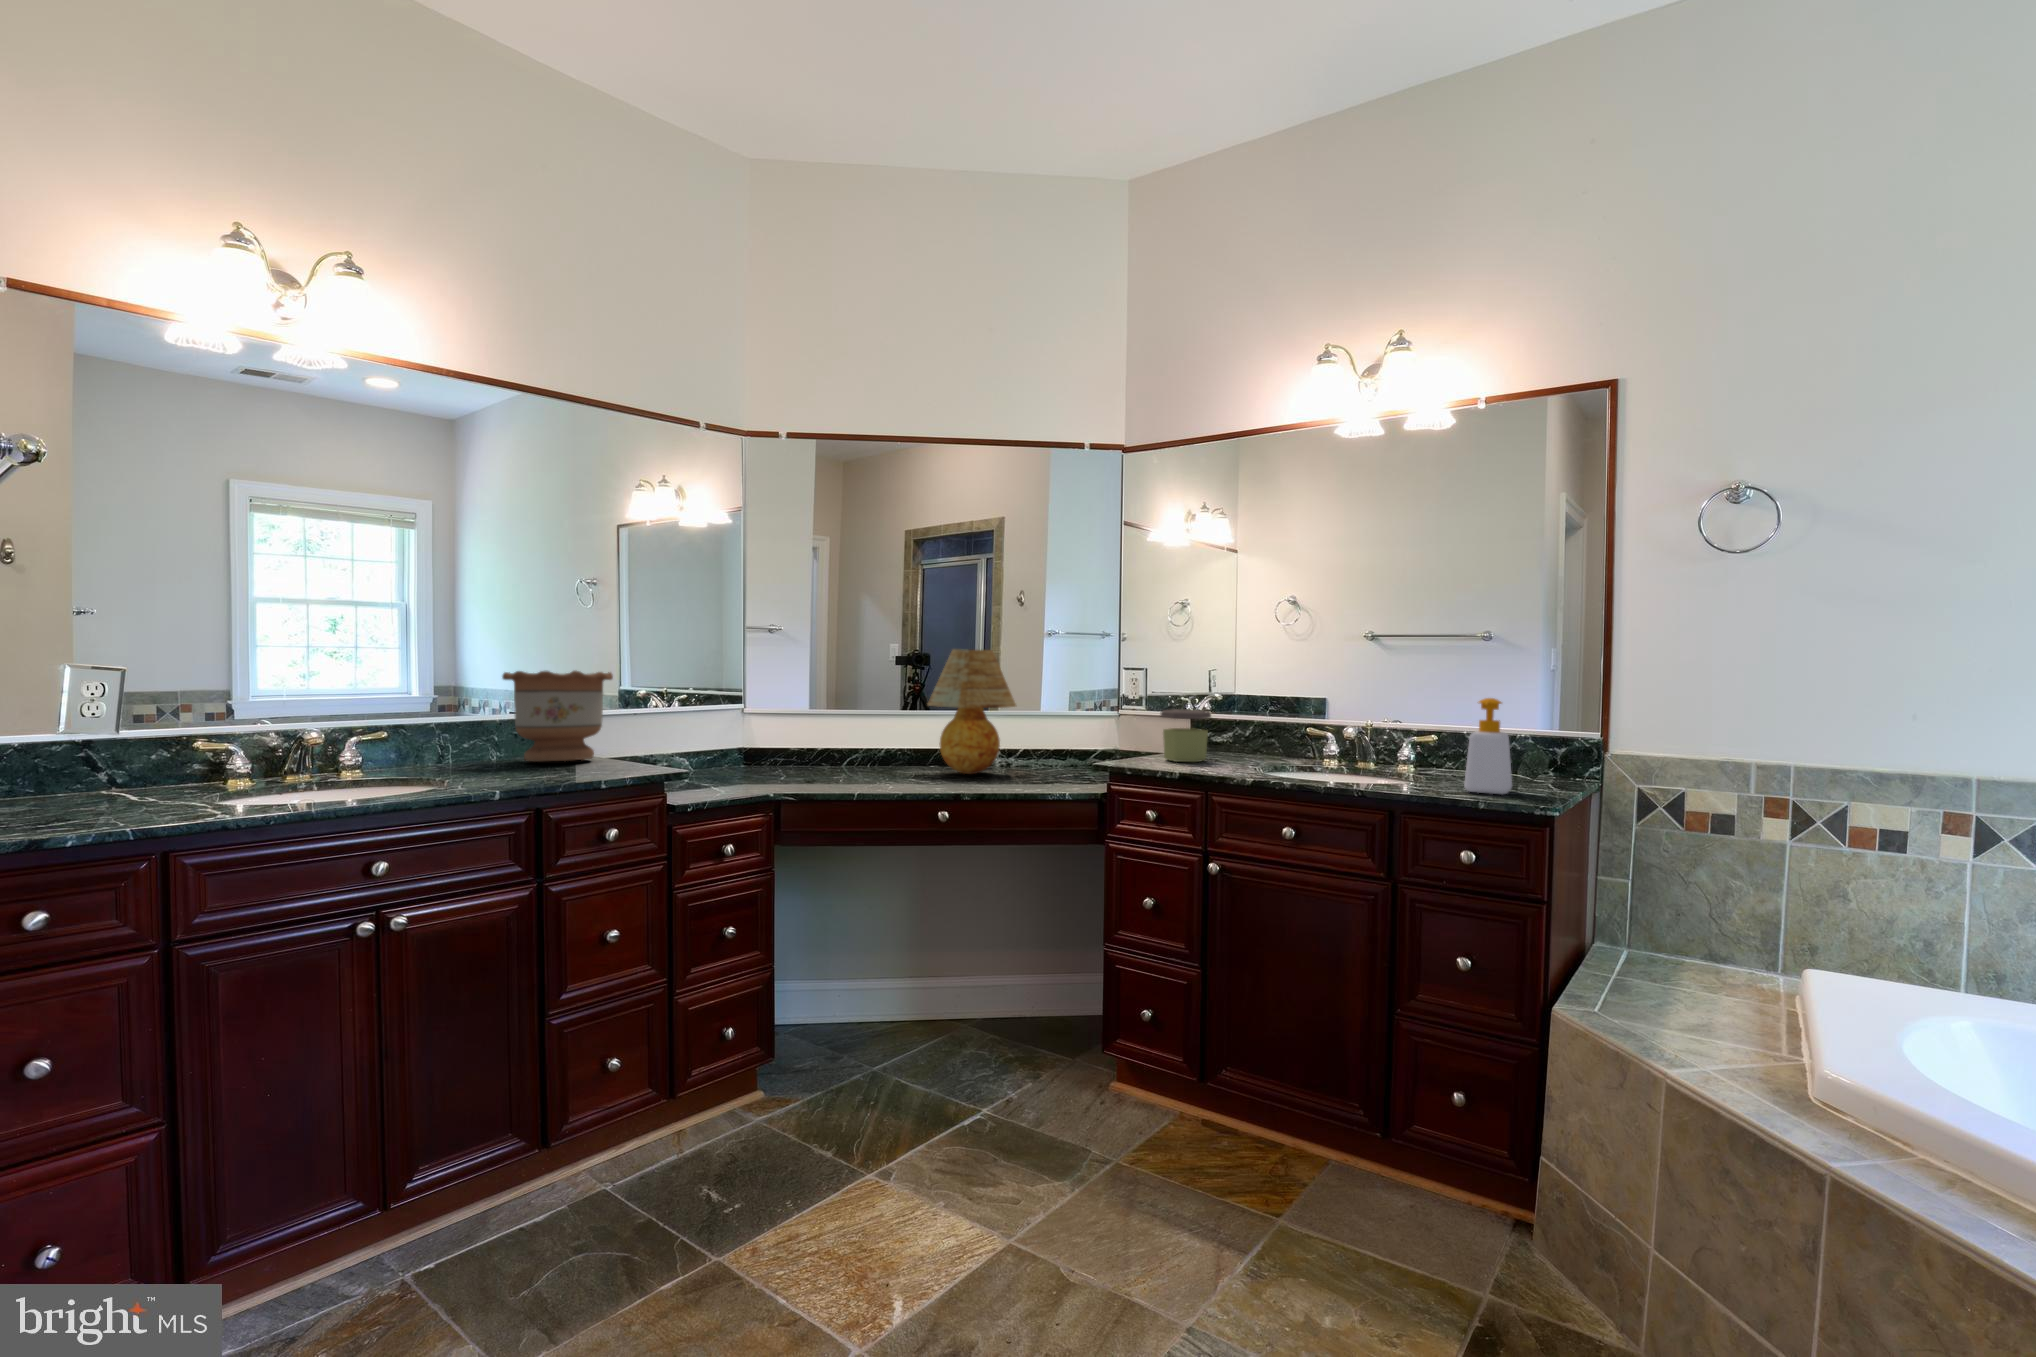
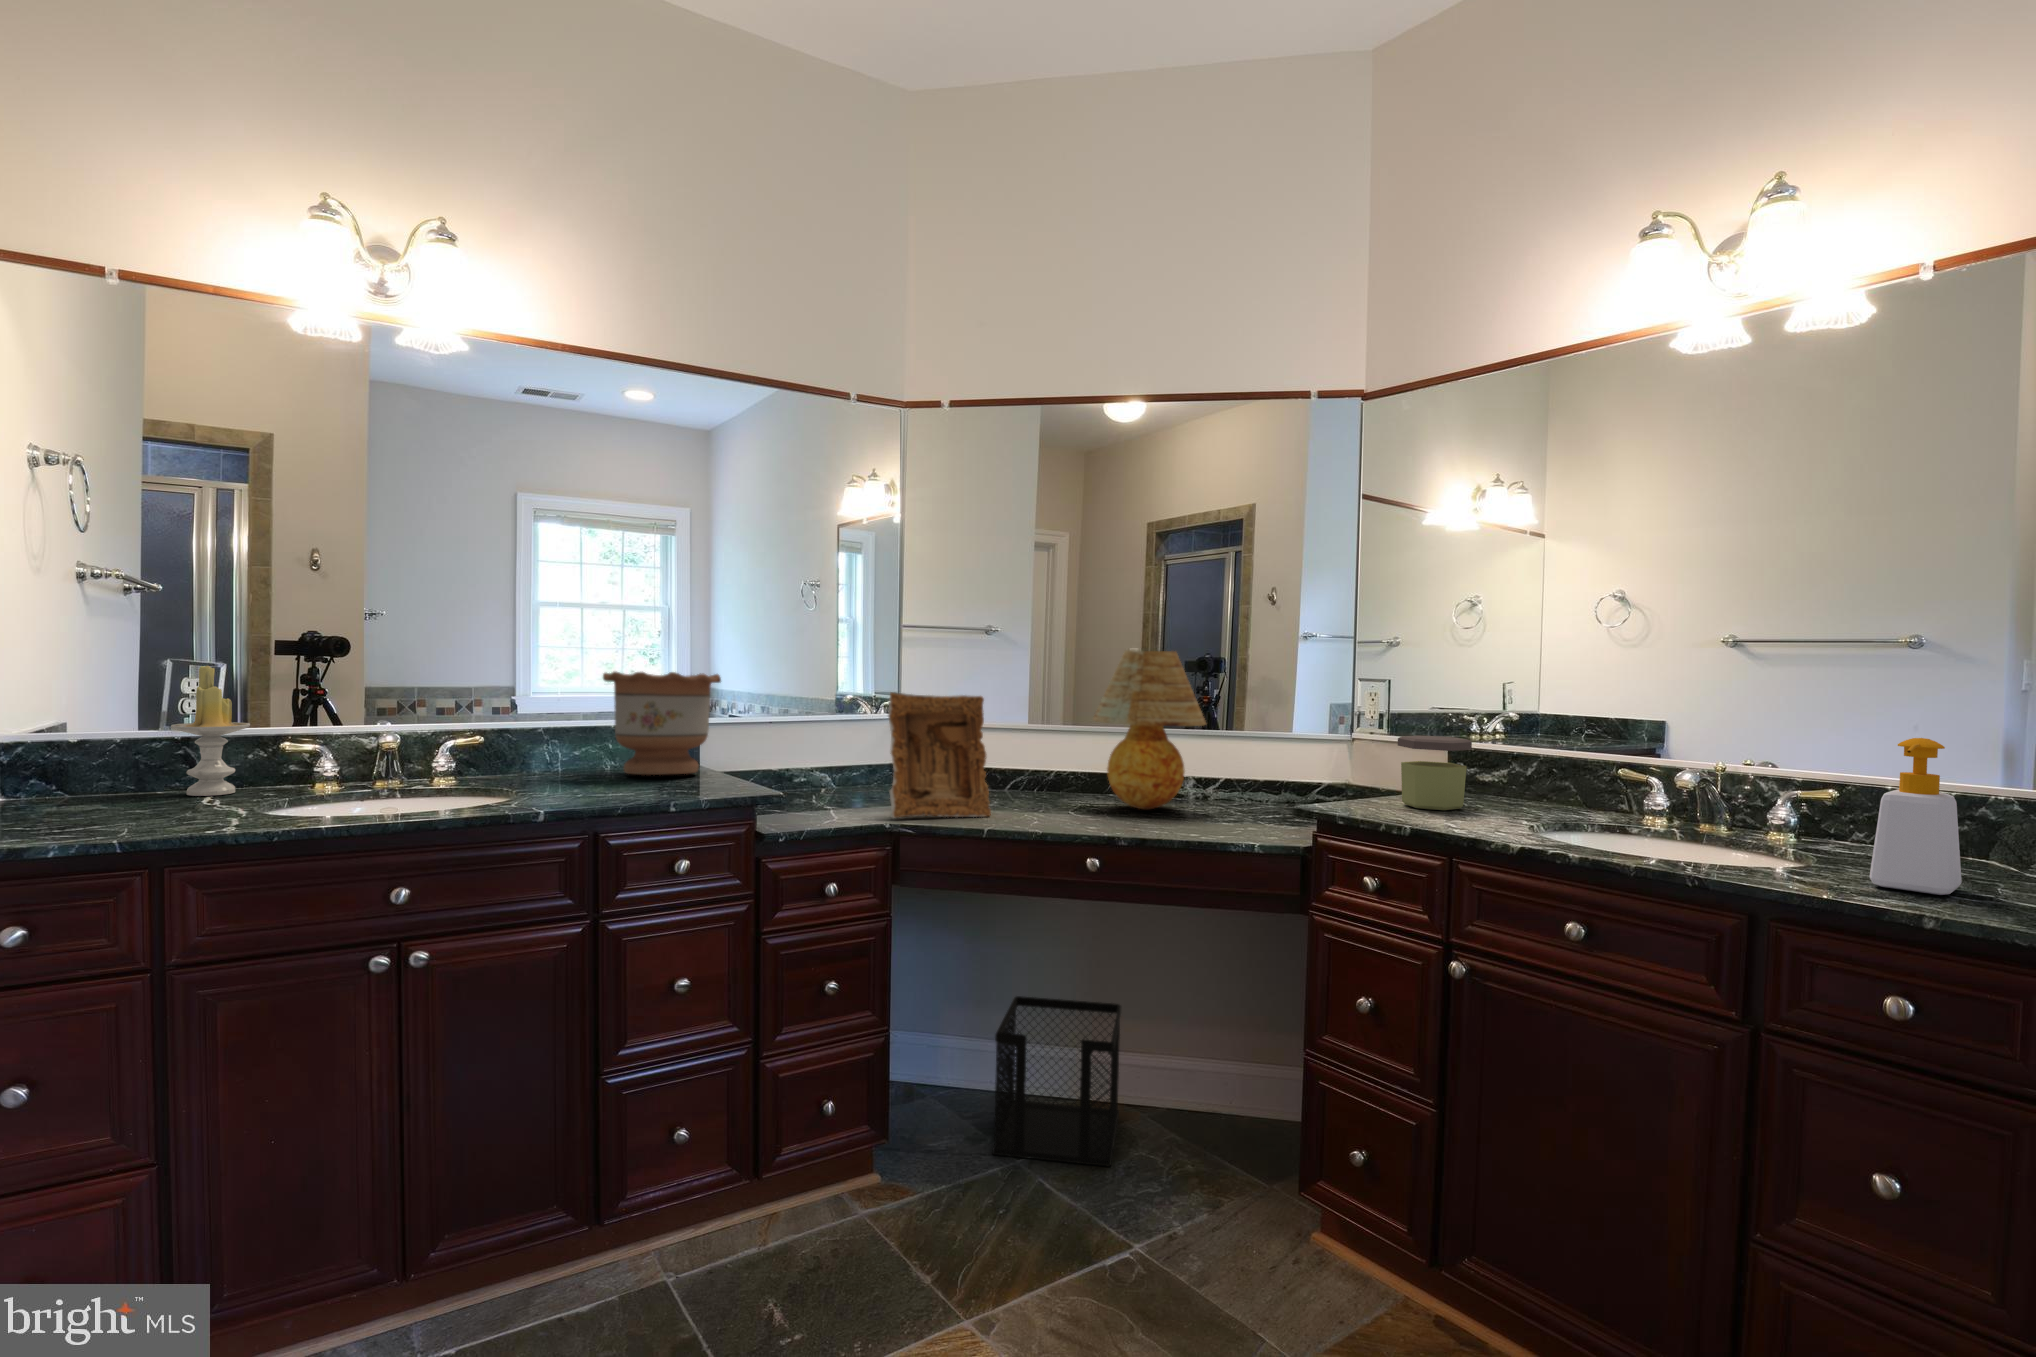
candle: none [72,669,159,795] -> present [171,666,250,796]
picture frame: none [765,685,853,789] -> present [888,692,991,818]
wastebasket: none [856,931,953,1059] -> present [992,996,1121,1166]

